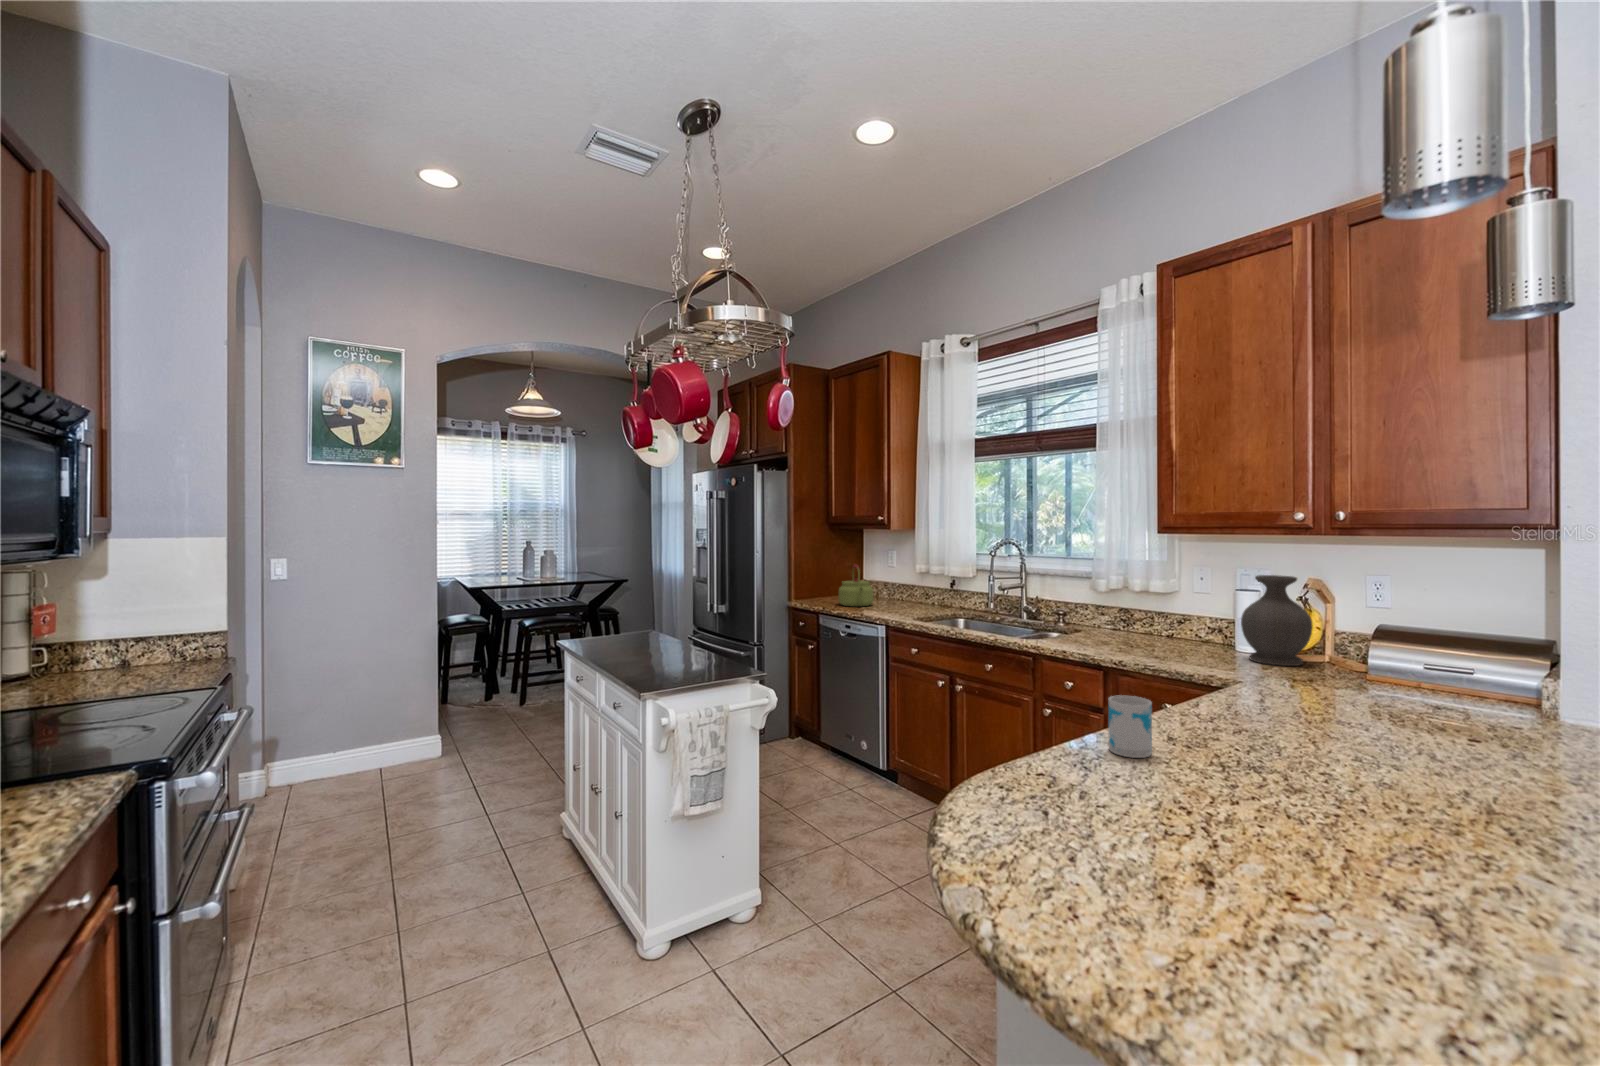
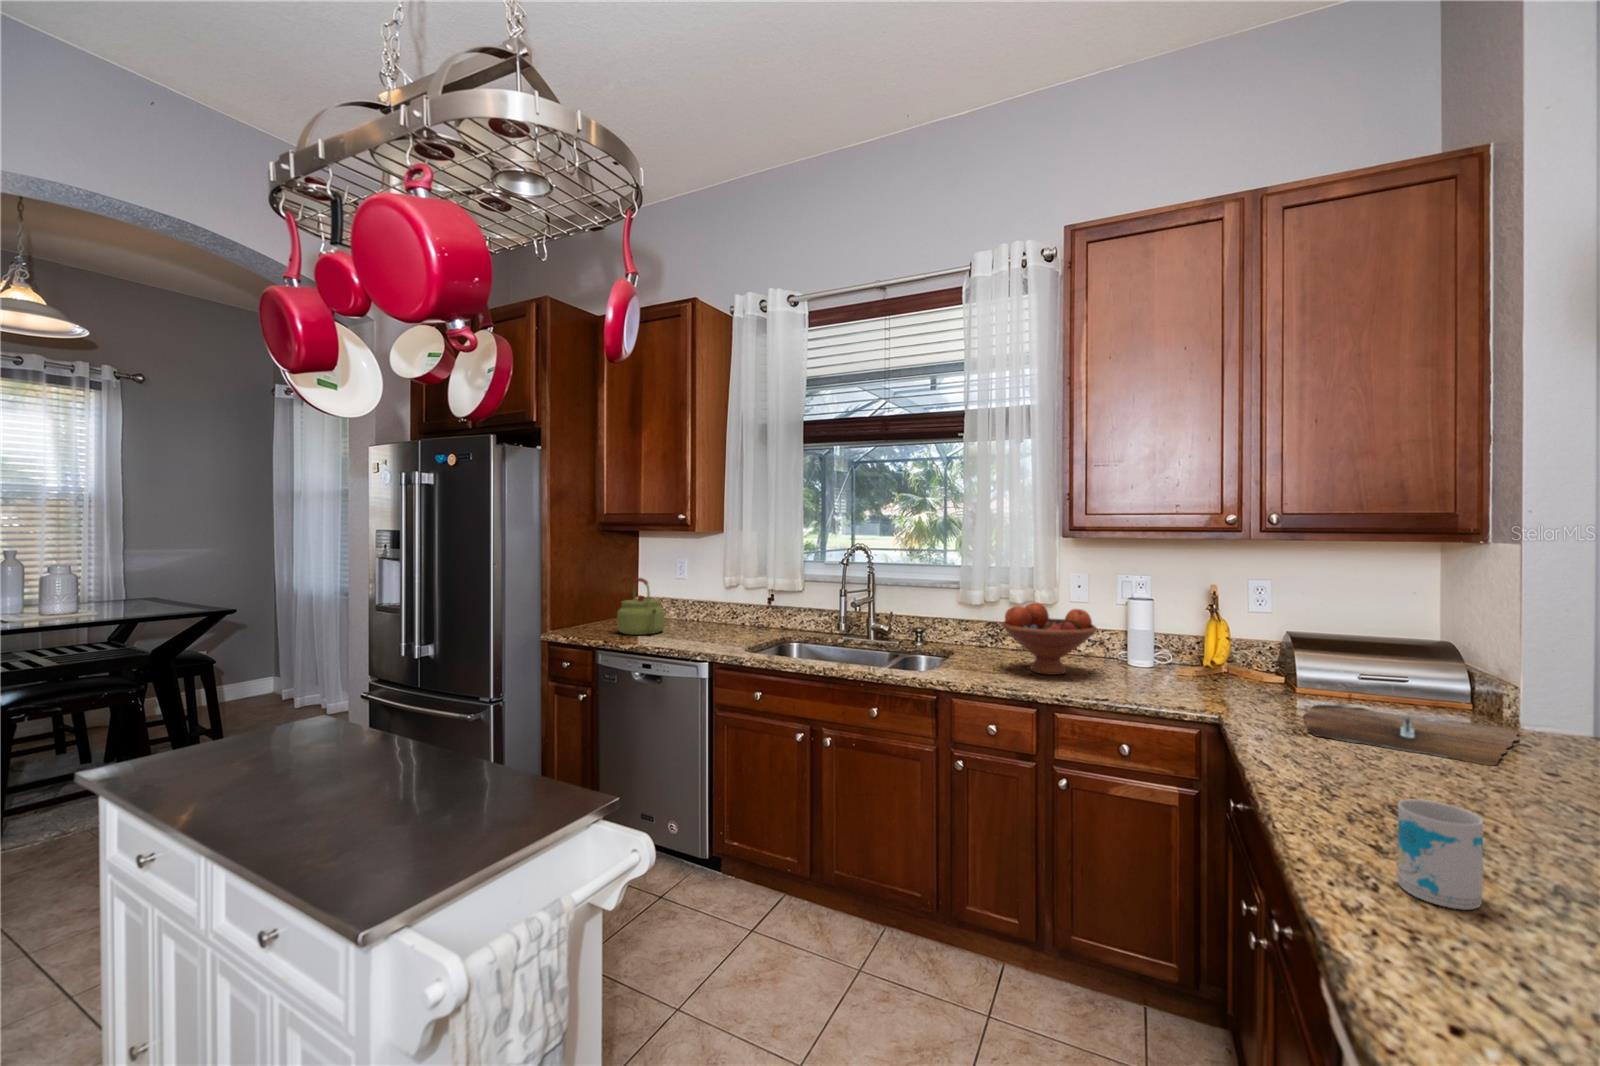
vase: present [1241,575,1313,666] -> none [1155,583,1230,683]
fruit bowl: none [1097,589,1182,650] -> present [1002,603,1097,675]
cutting board: none [1281,685,1526,728] -> present [1304,703,1518,765]

